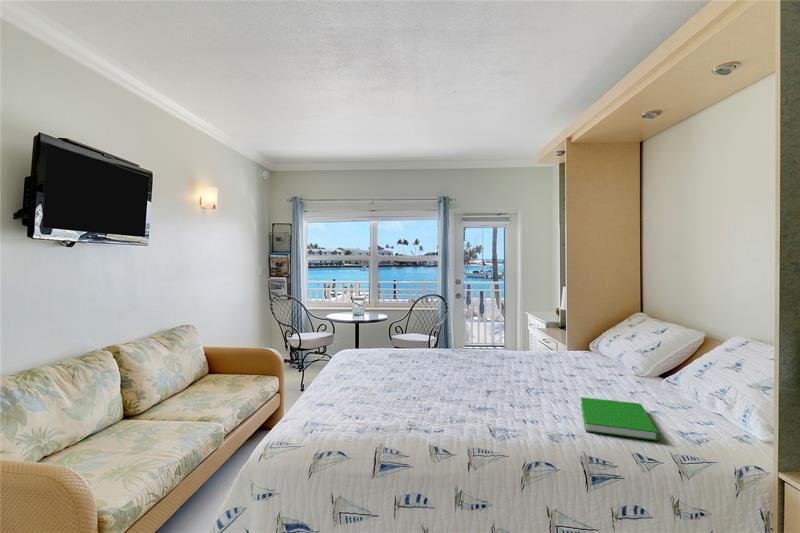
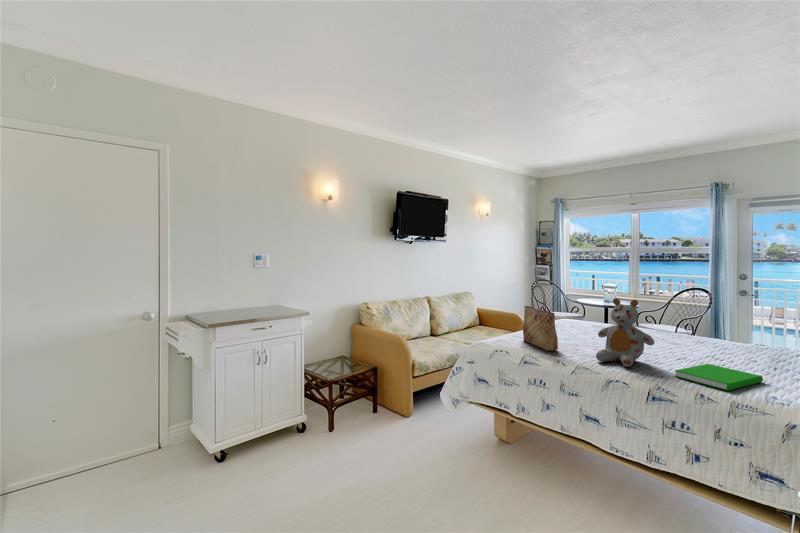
tote bag: none [344,317,416,429] -> present [523,285,558,351]
stuffed bear: none [466,327,542,431] -> present [596,298,654,367]

